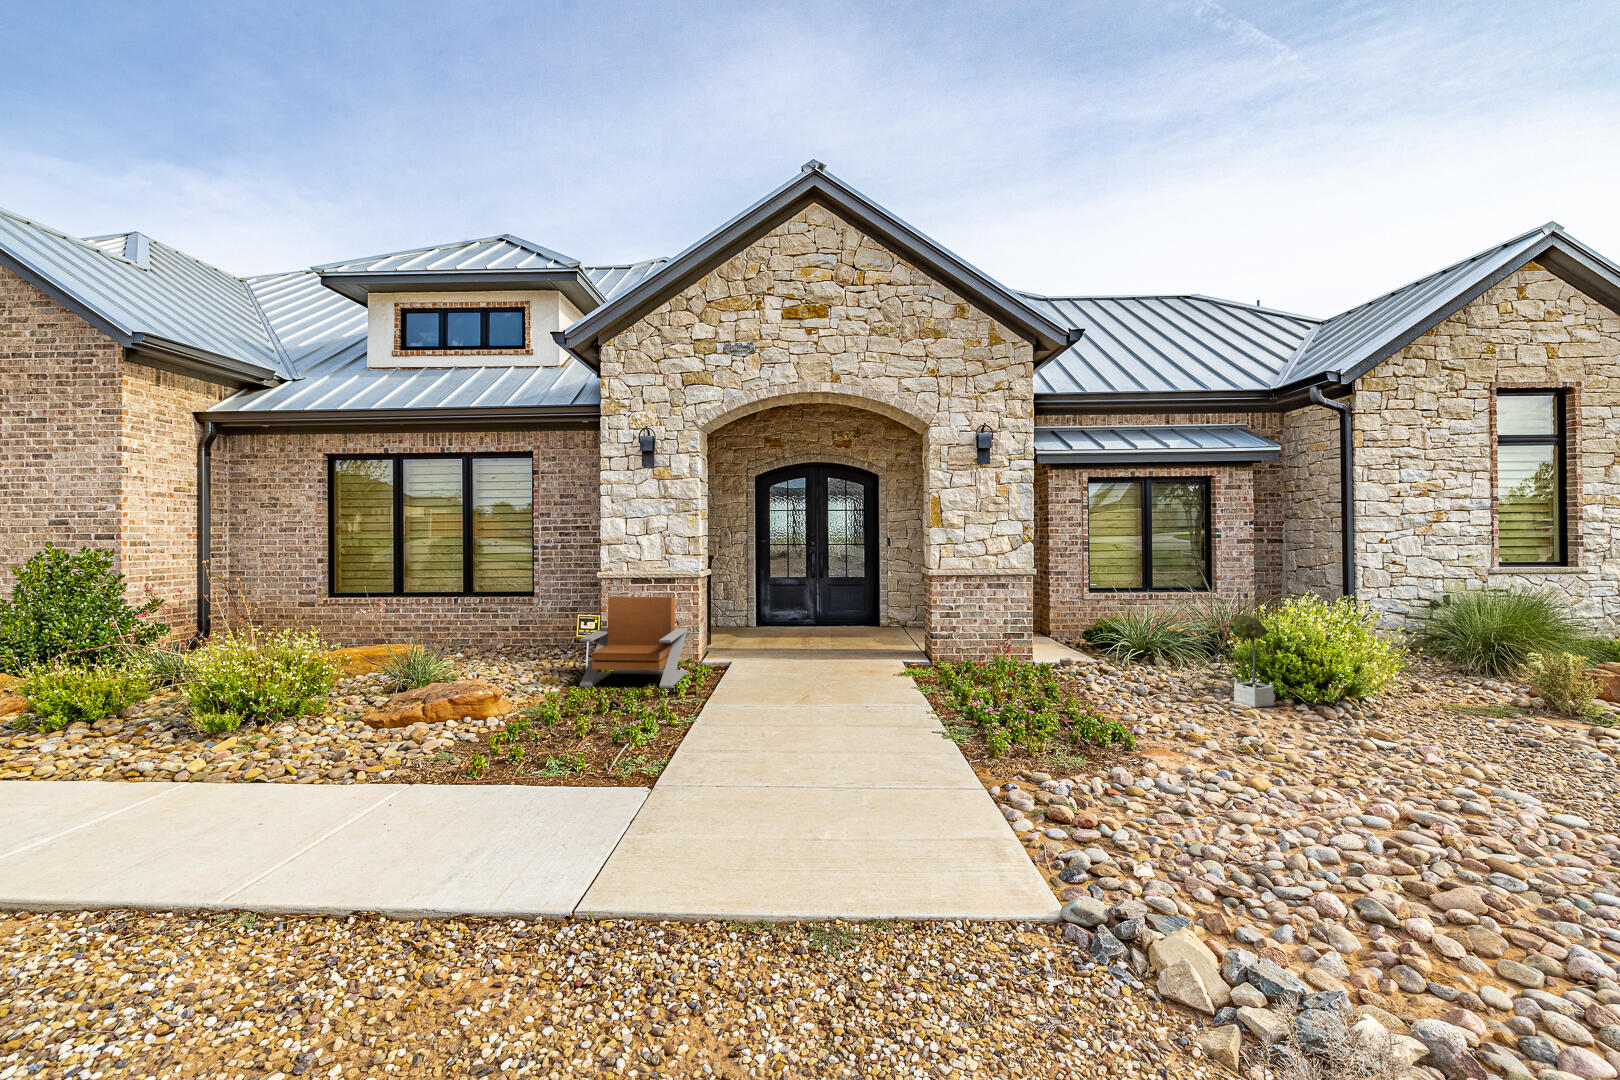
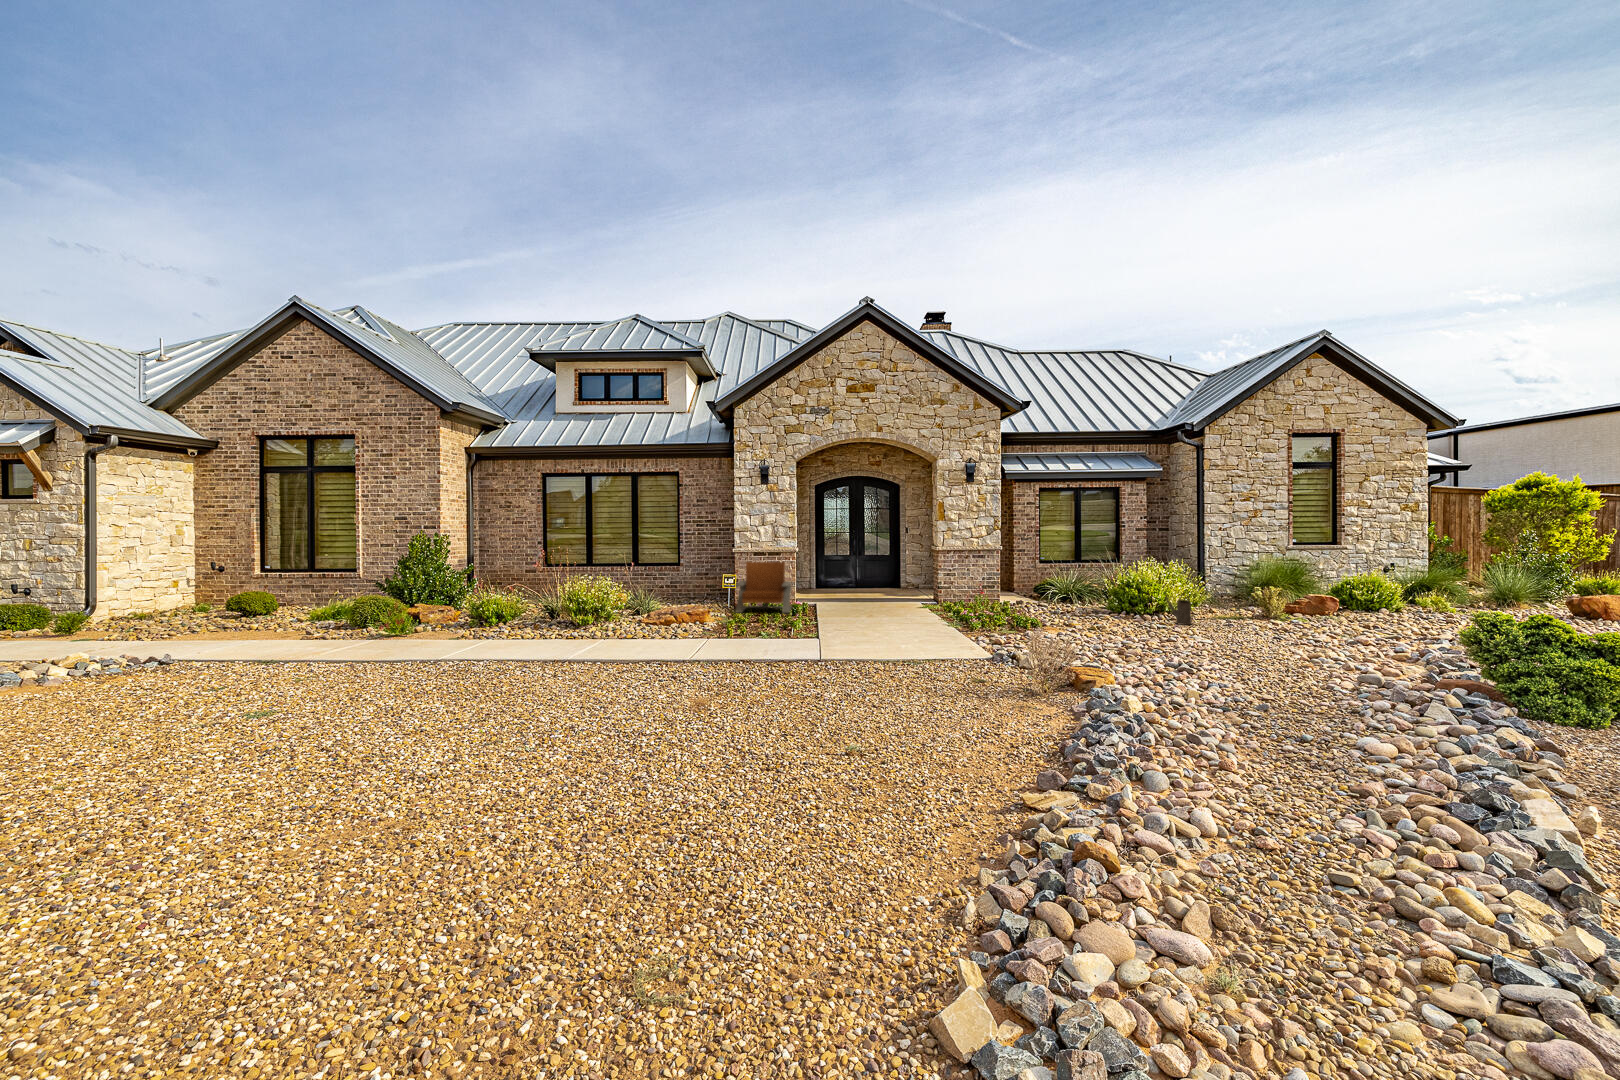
potted tree: present [1229,614,1274,707] -> none [1107,568,1130,620]
watering can: none [1340,666,1411,726] -> present [1165,596,1194,625]

